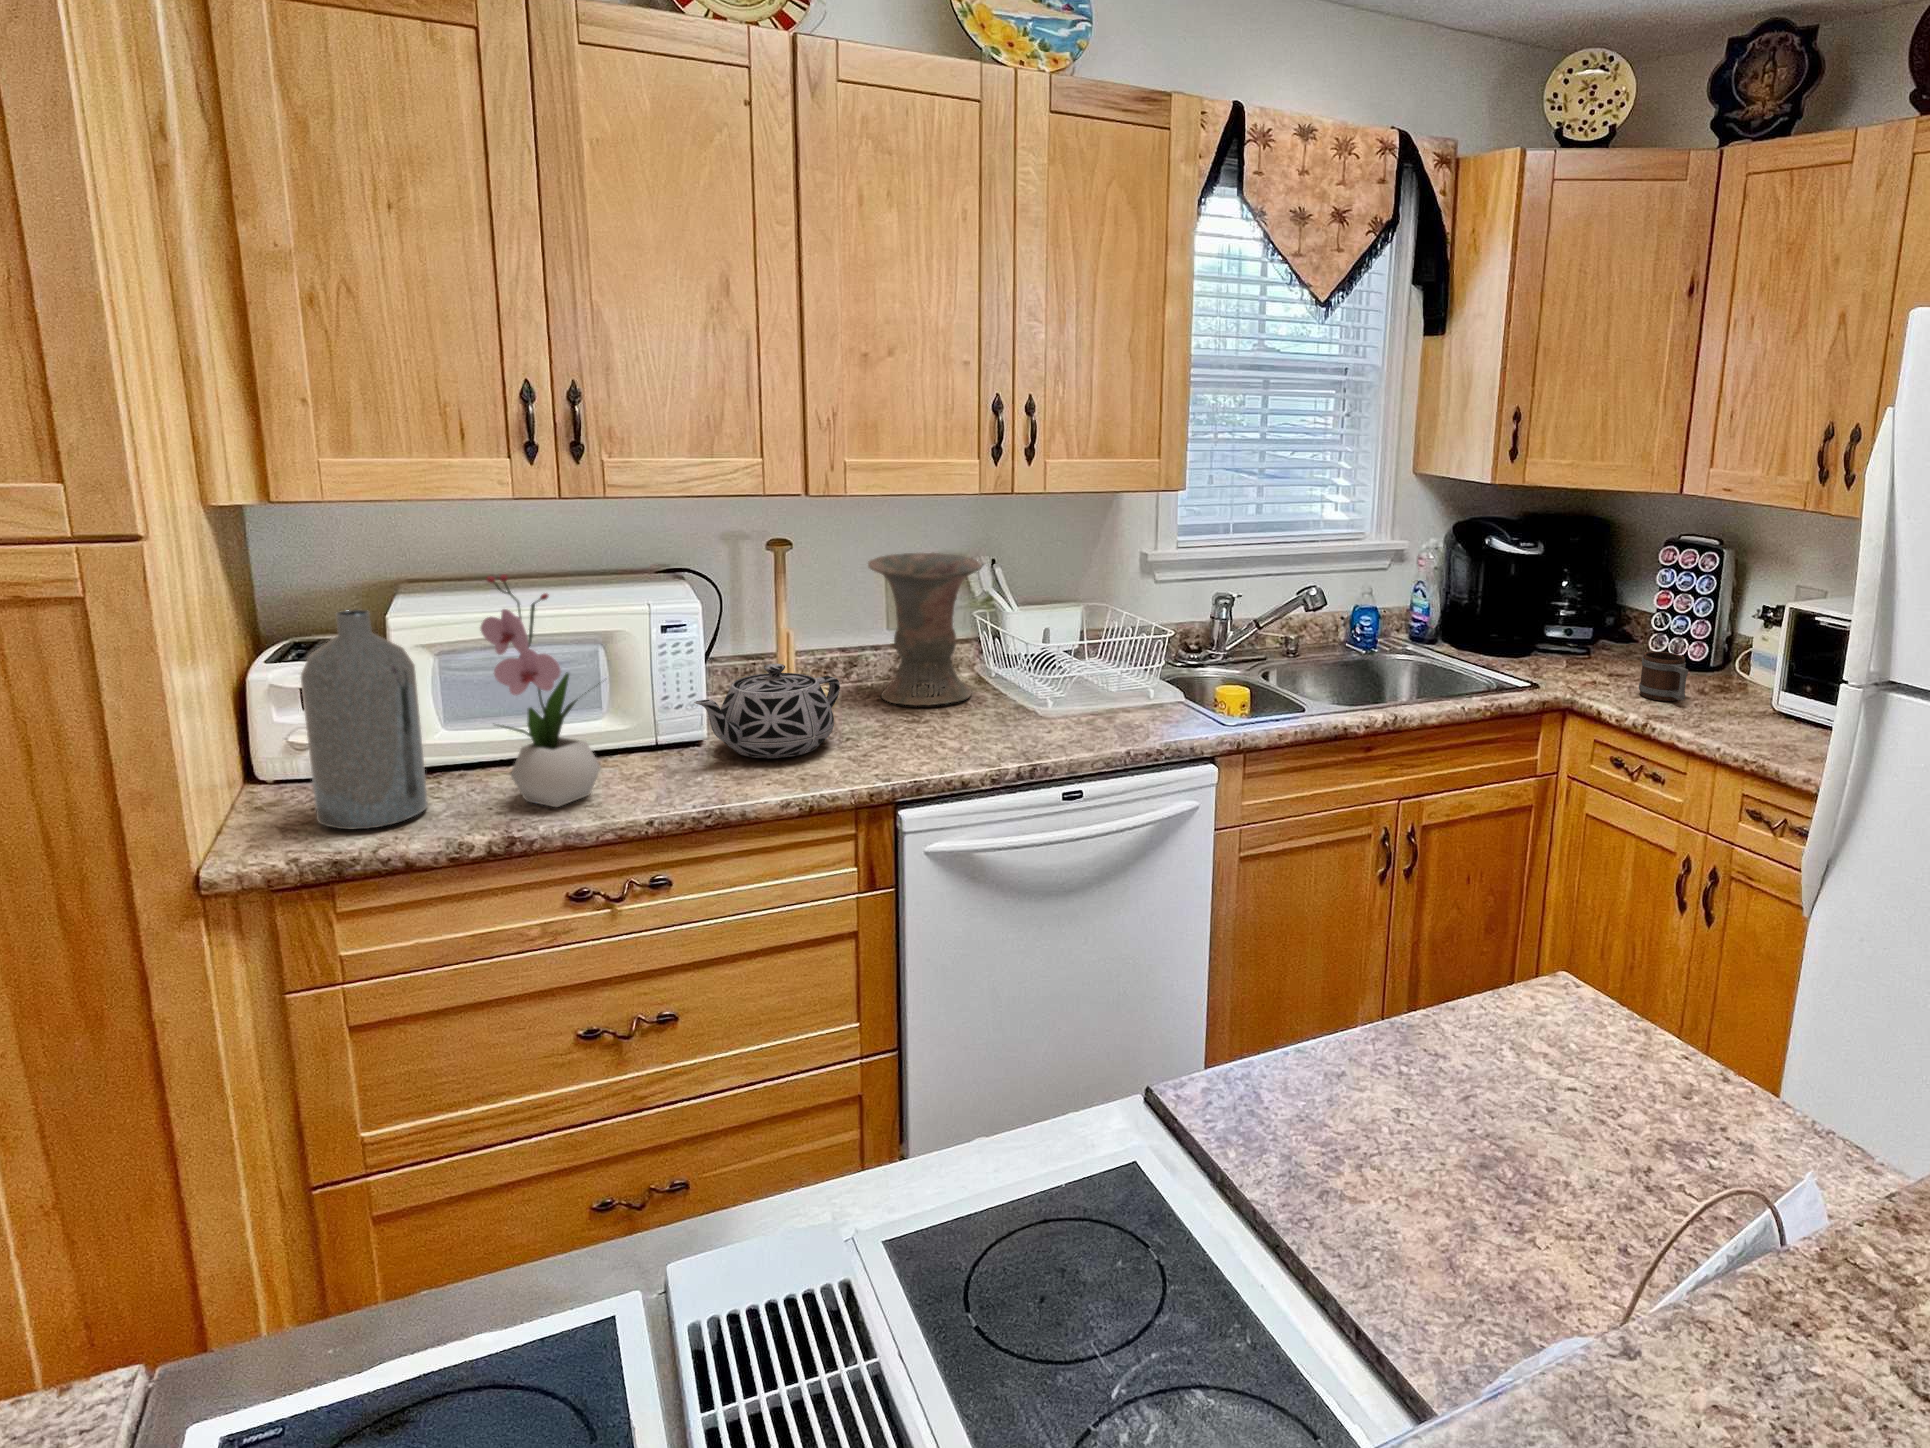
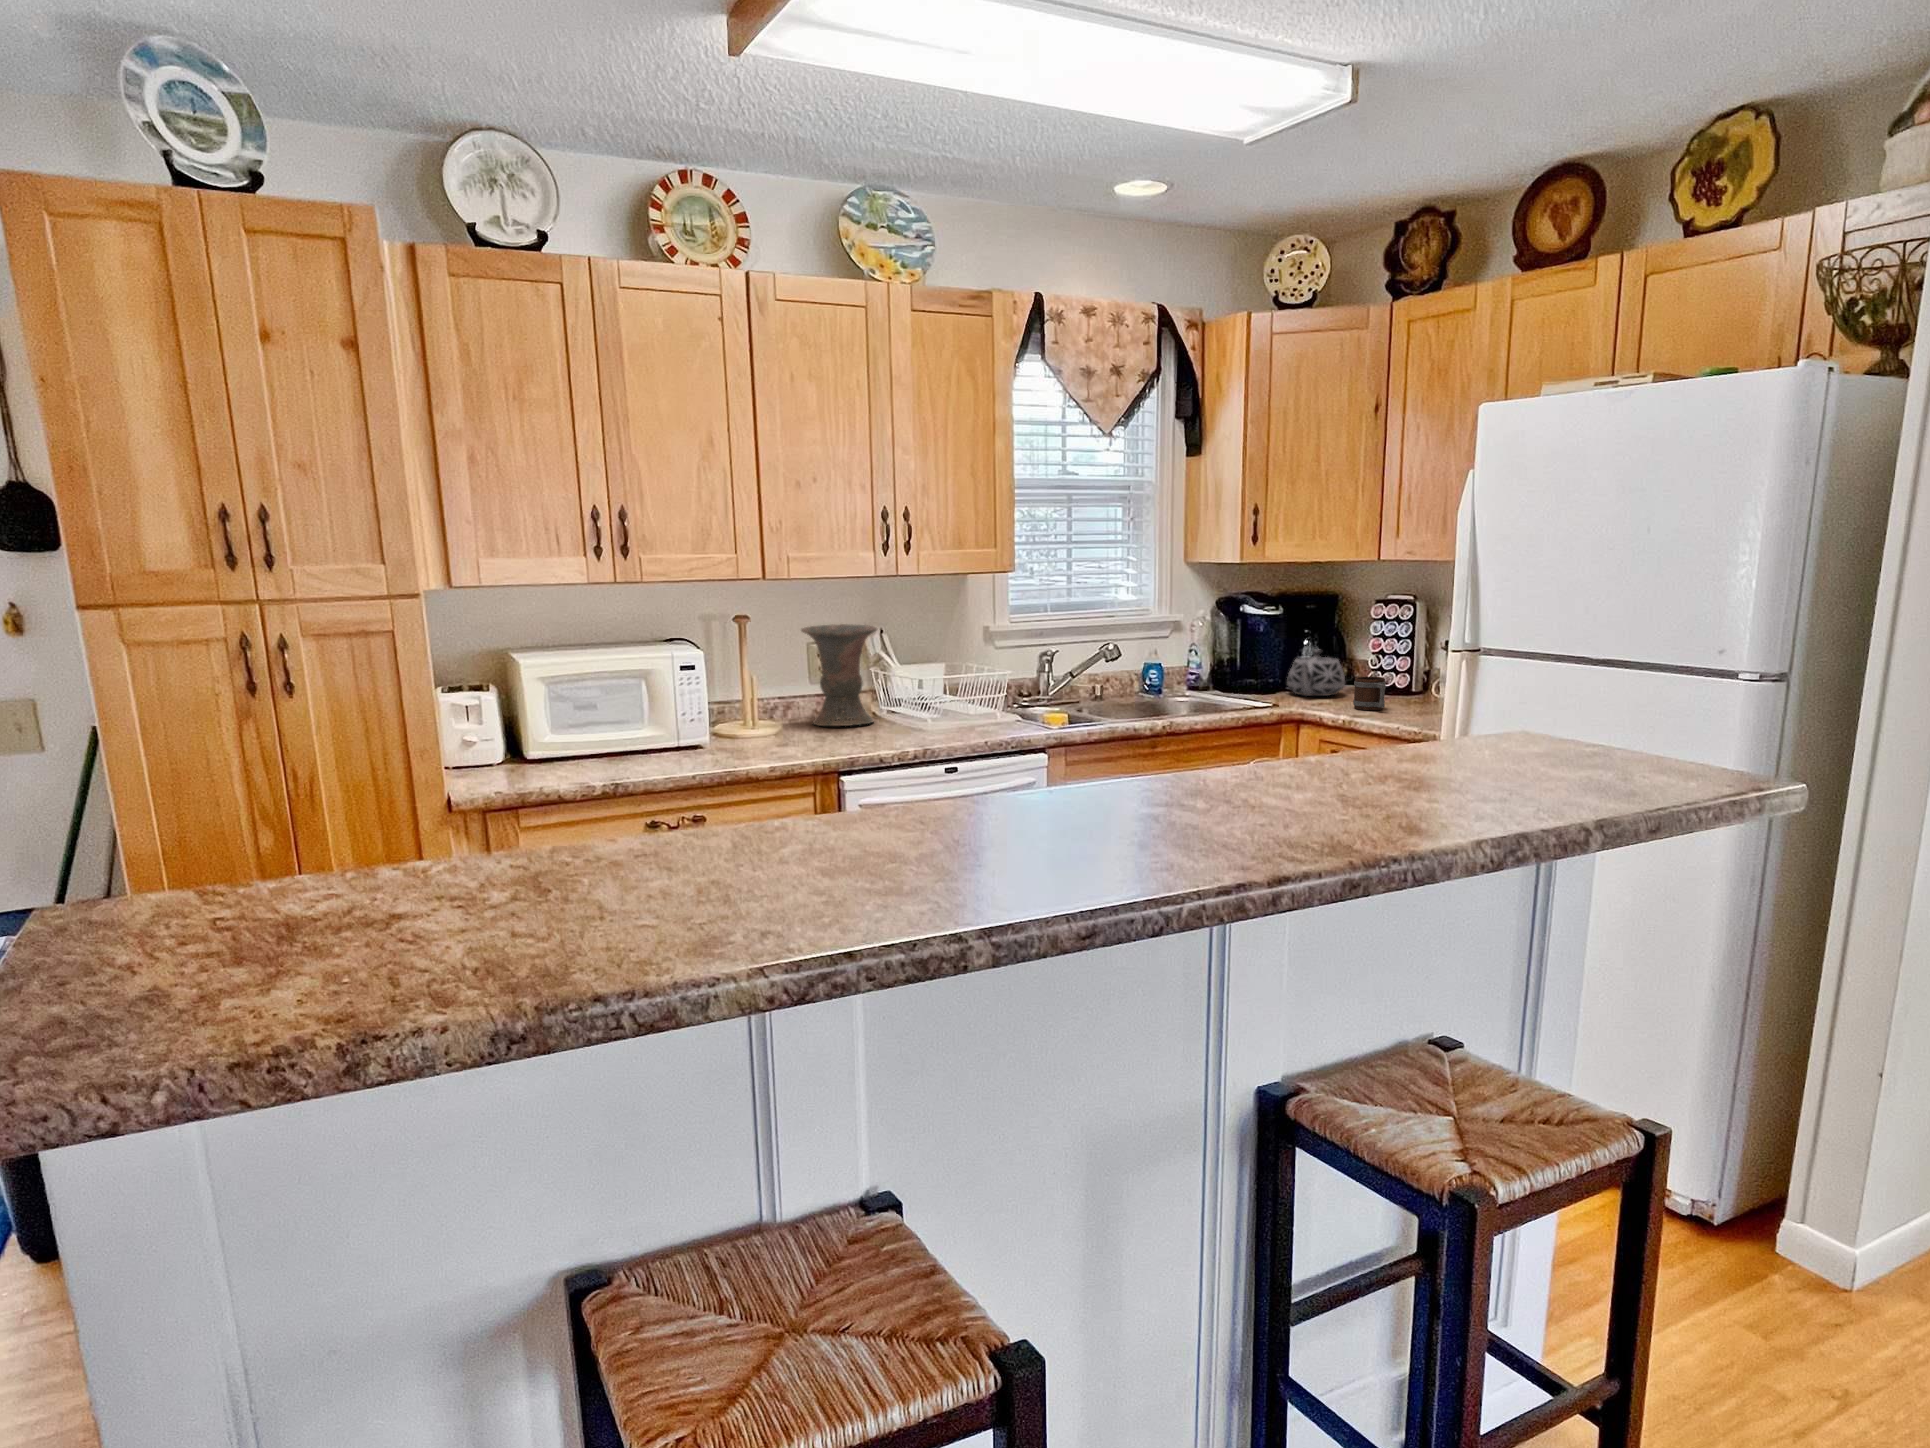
flower arrangement: present [480,574,601,807] -> none [590,623,660,770]
bottle: present [301,610,428,830] -> none [491,647,561,780]
teapot: present [694,664,840,758] -> present [1287,650,1345,696]

